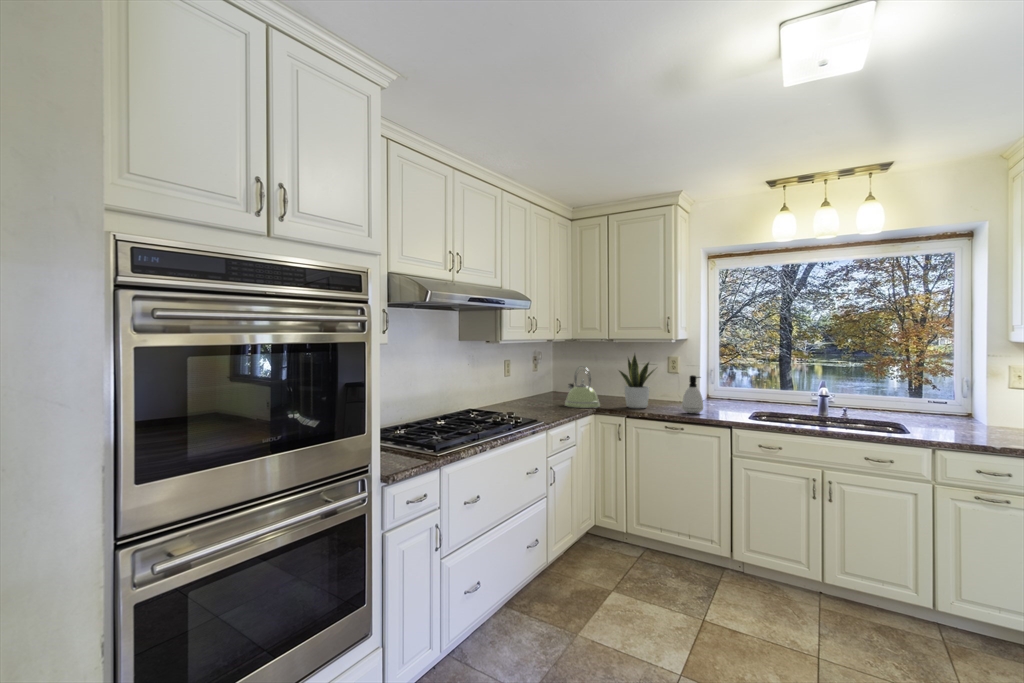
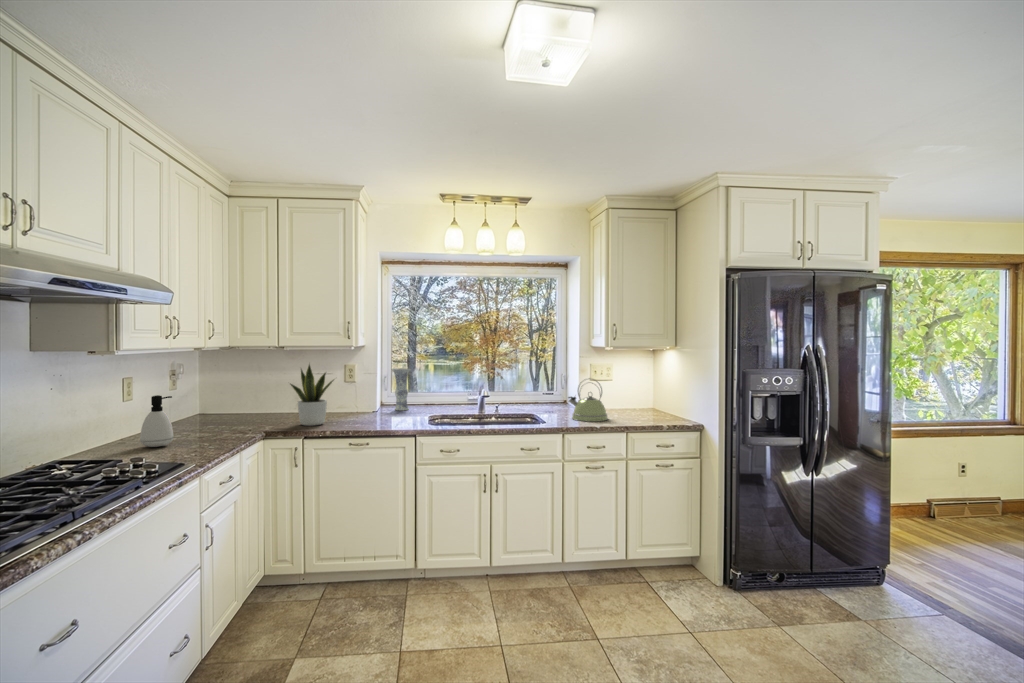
vase: none [716,363,736,405] -> present [392,368,411,410]
kettle: present [565,366,600,408] -> present [568,378,608,422]
soap dispenser: present [682,375,703,413] -> present [140,395,173,447]

